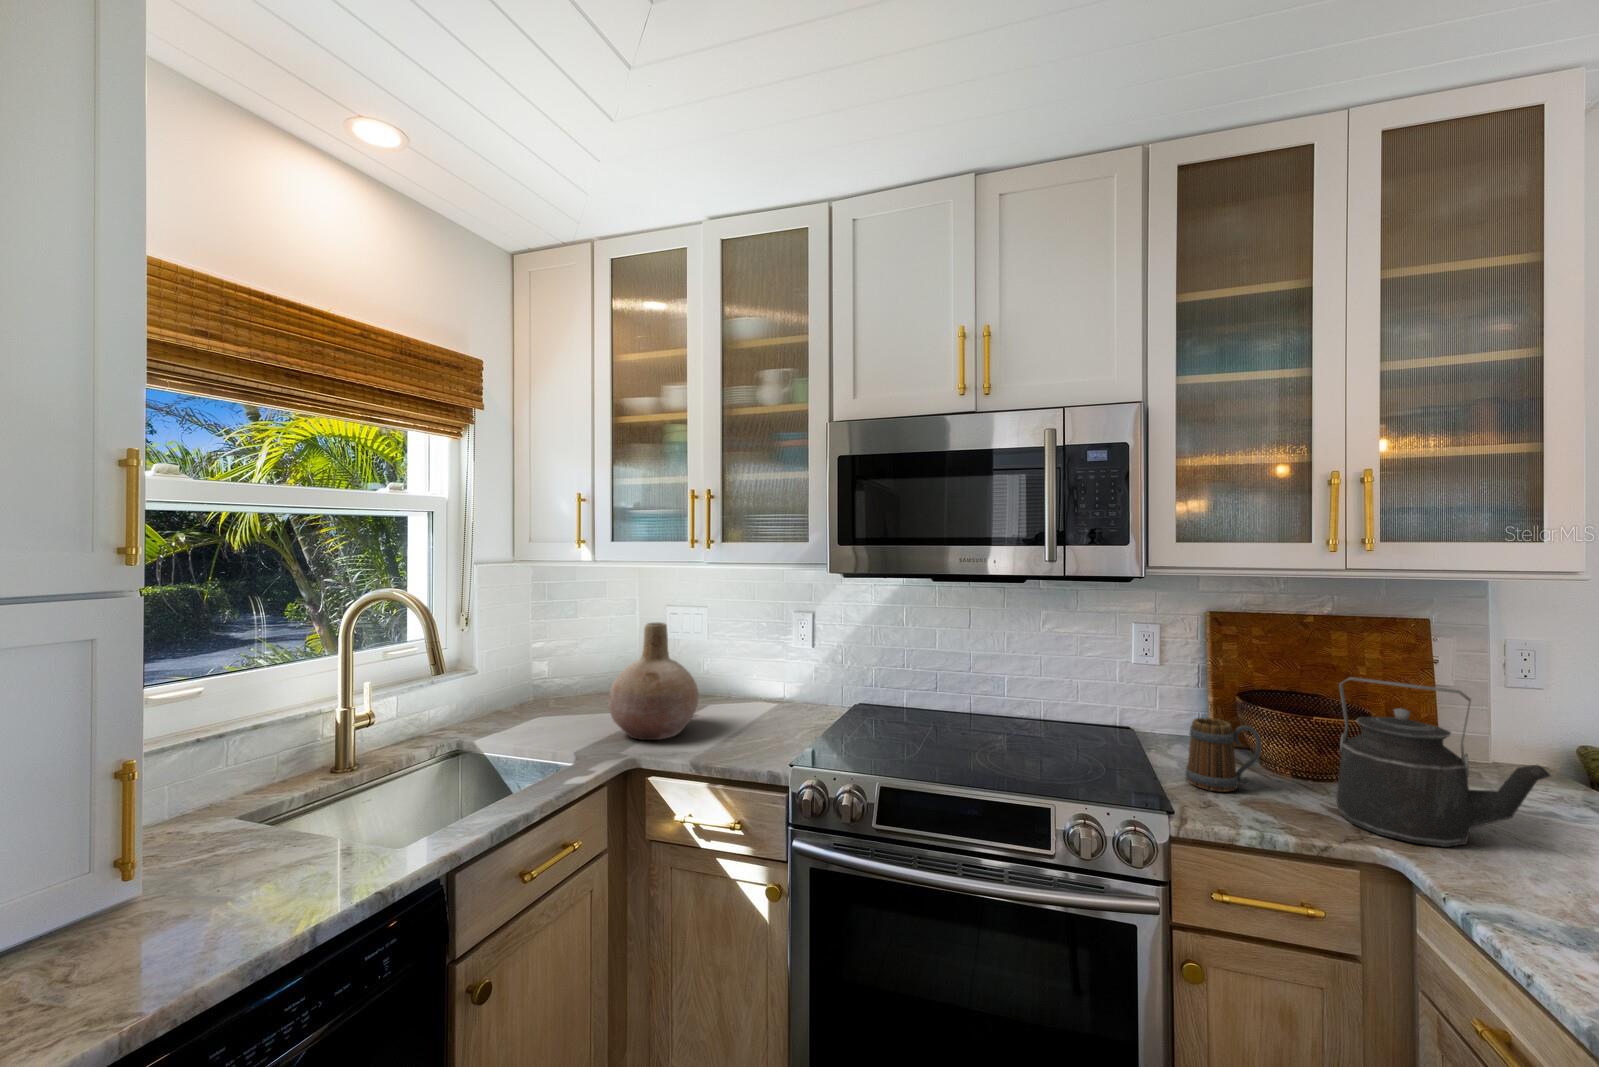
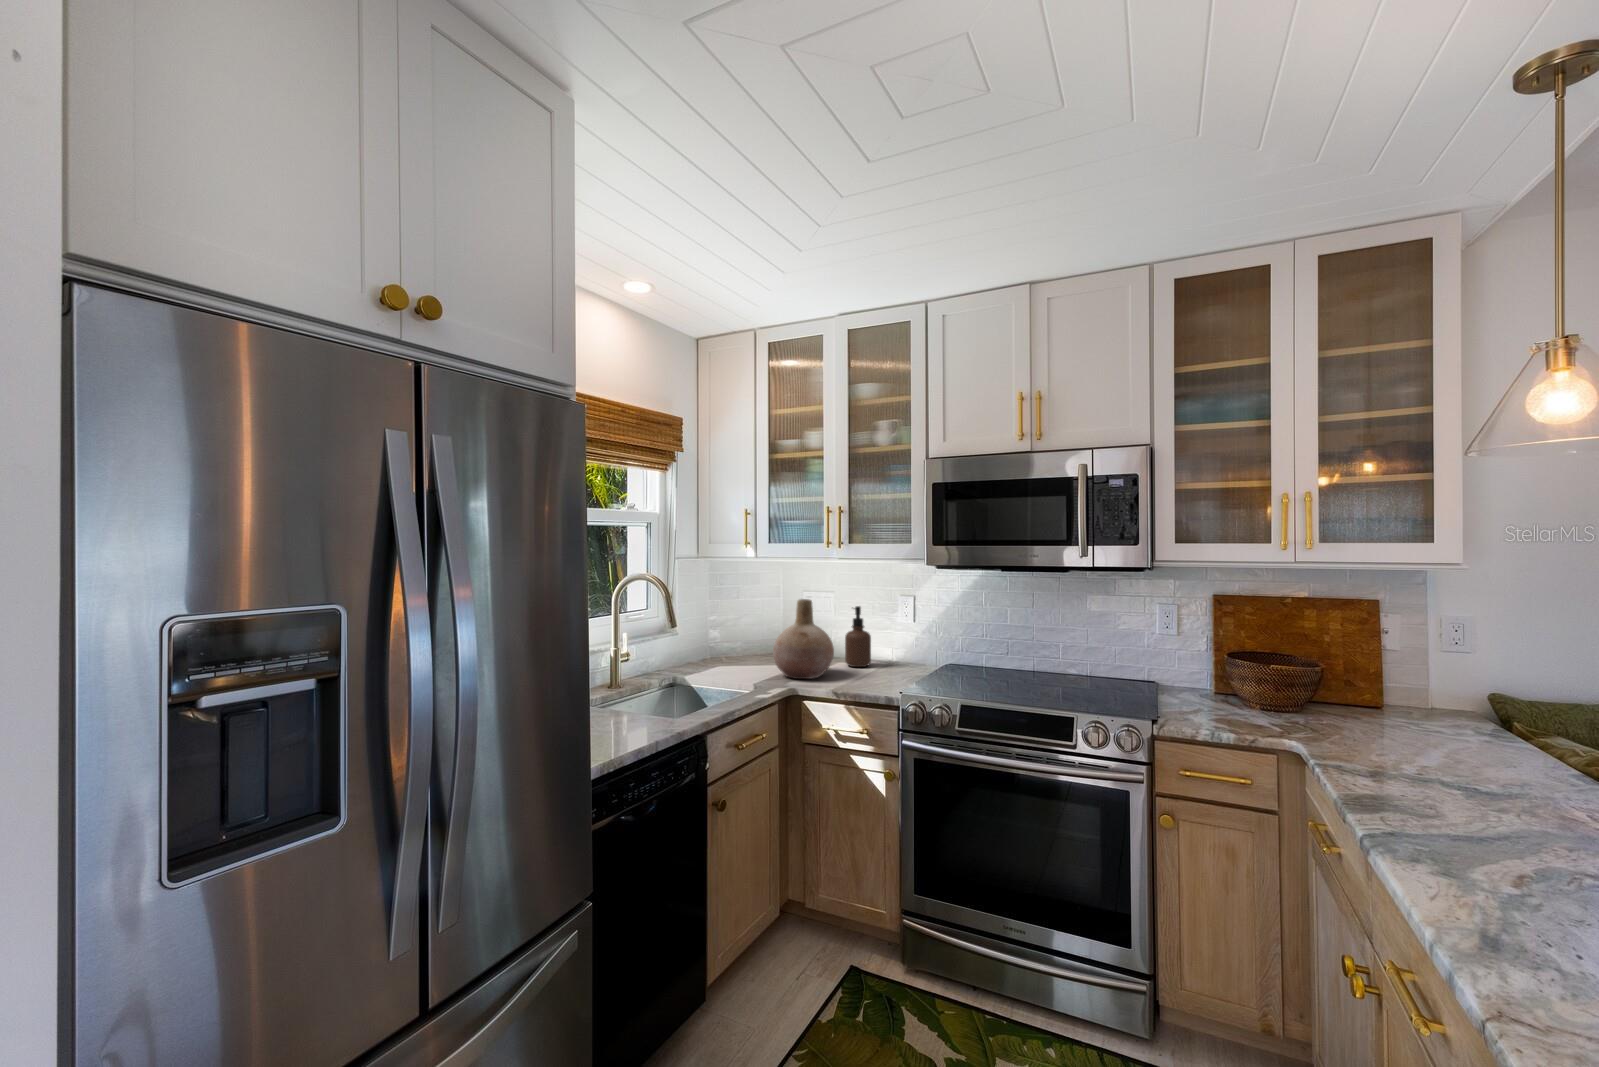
soap dispenser: none [718,629,753,714] -> present [845,606,871,667]
kettle: present [1337,677,1550,847] -> none [1274,634,1402,741]
mug: present [1185,718,1261,792] -> none [1178,665,1230,714]

